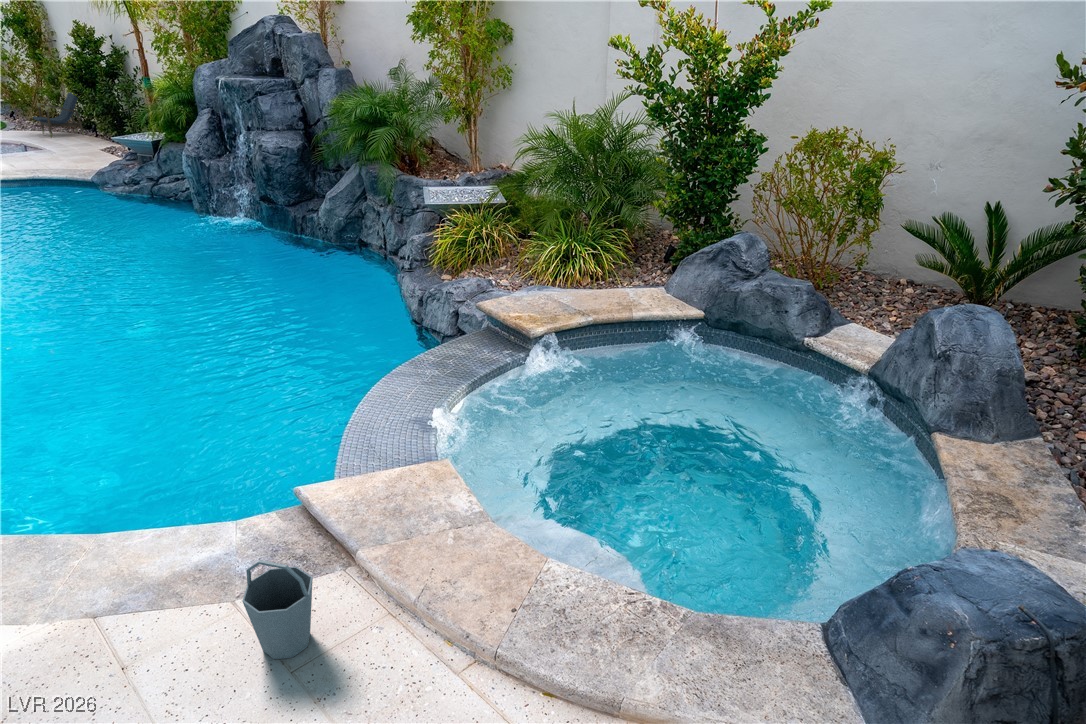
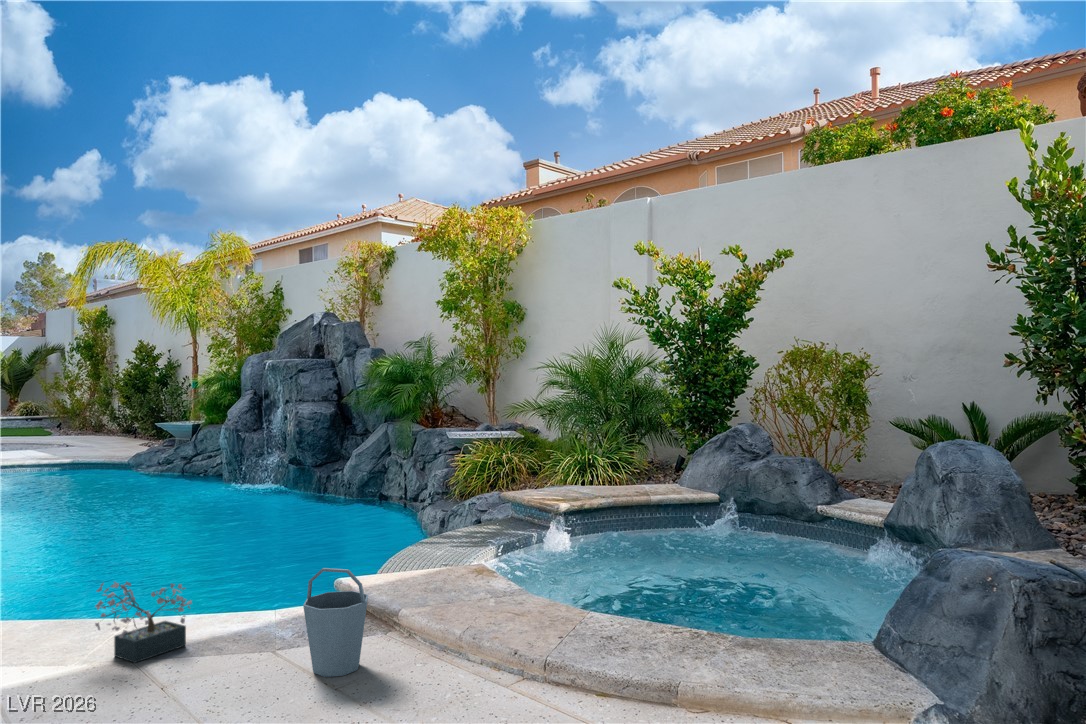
lounge chair: present [33,92,84,137] -> none [77,402,124,441]
decorative plant: none [23,533,136,624] -> present [95,582,192,663]

